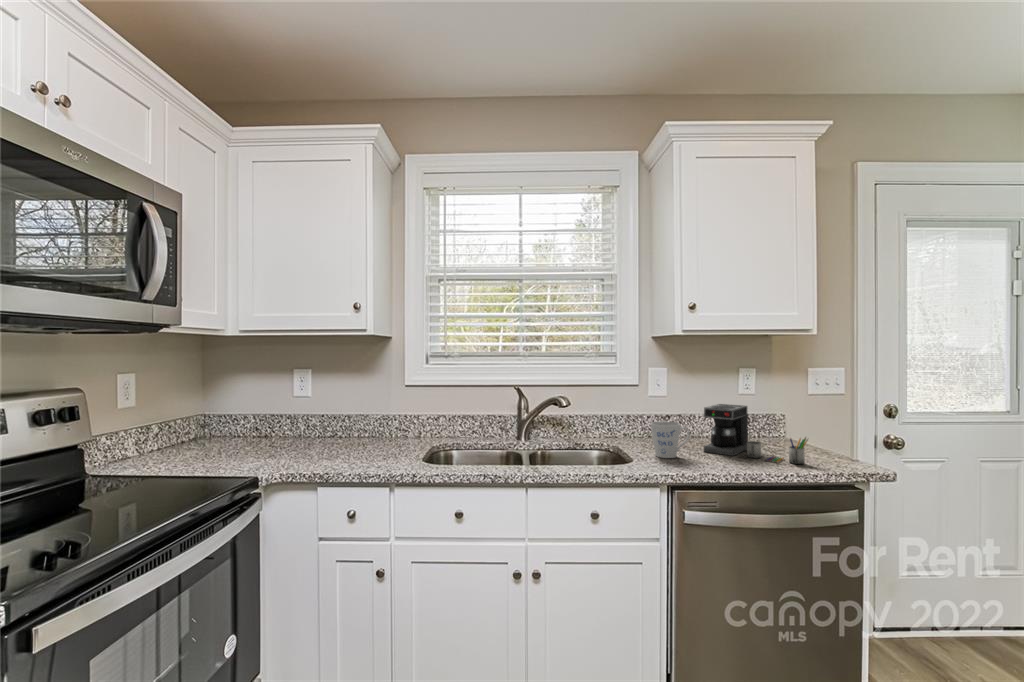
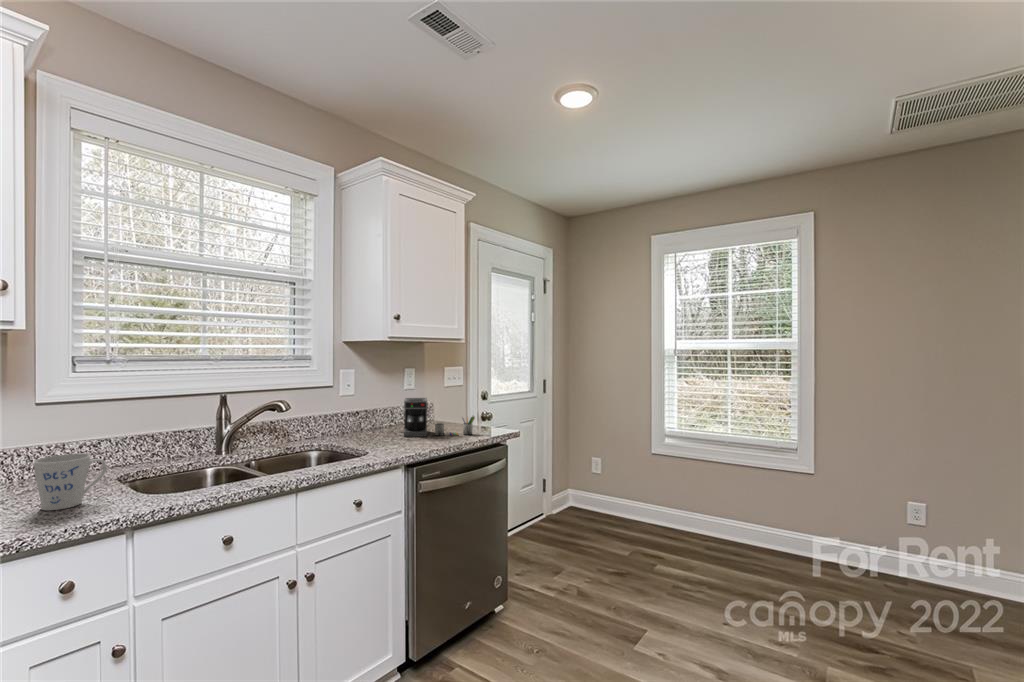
mug: present [651,421,690,458] -> present [34,454,107,510]

